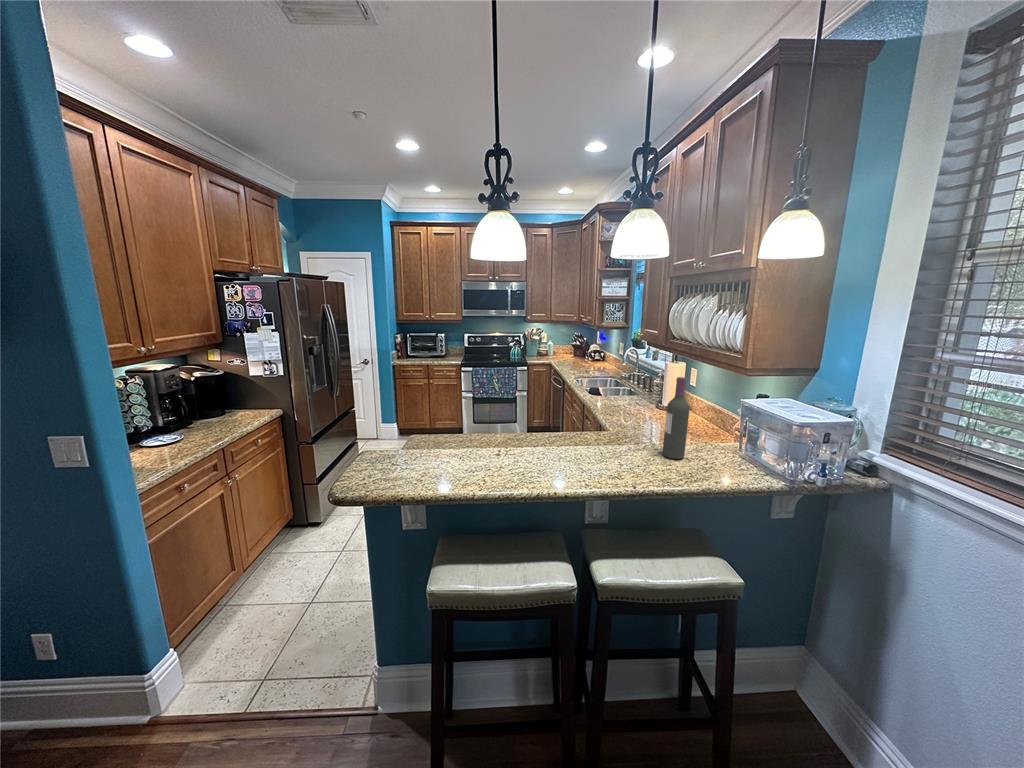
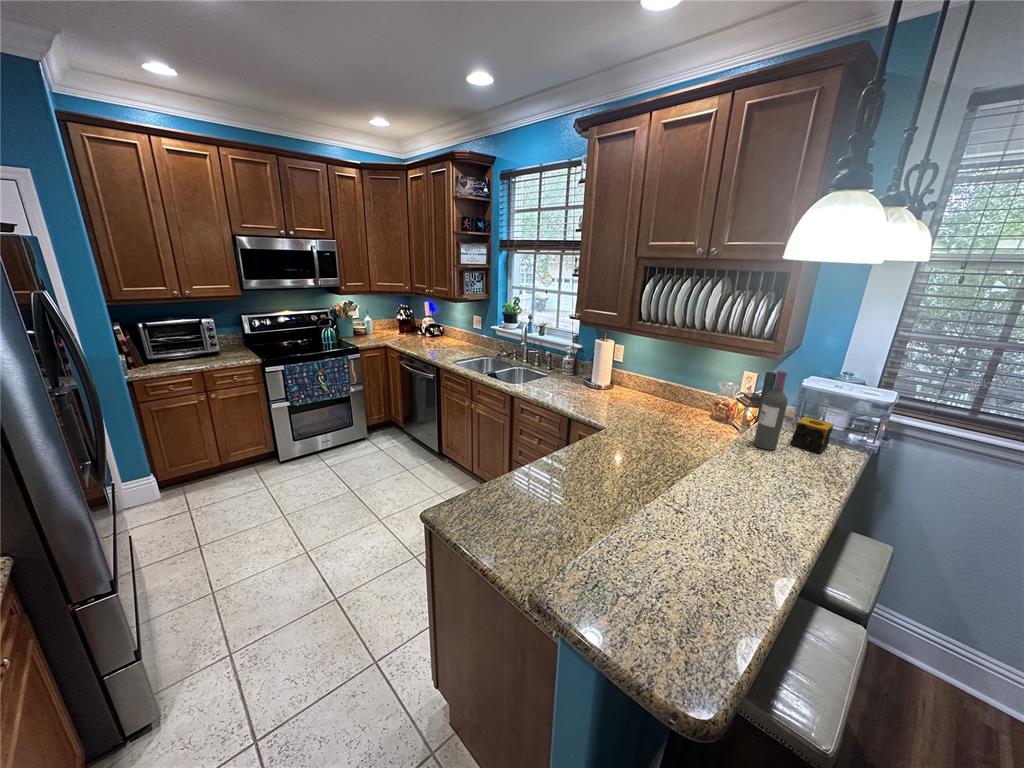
candle: none [710,438,757,475] -> present [791,417,834,453]

